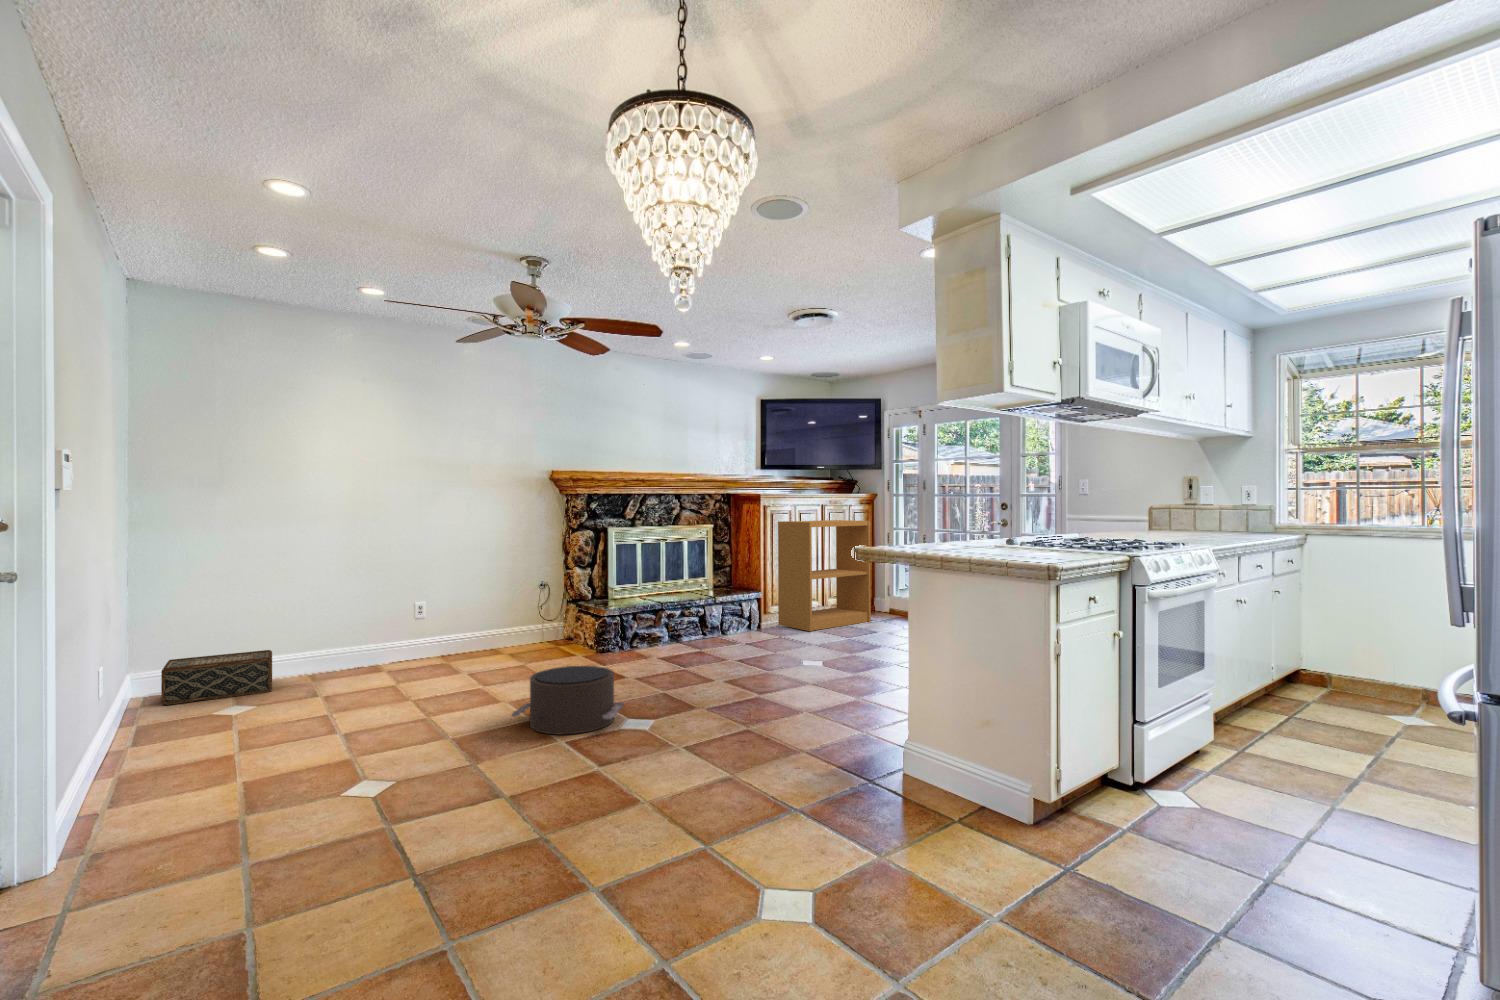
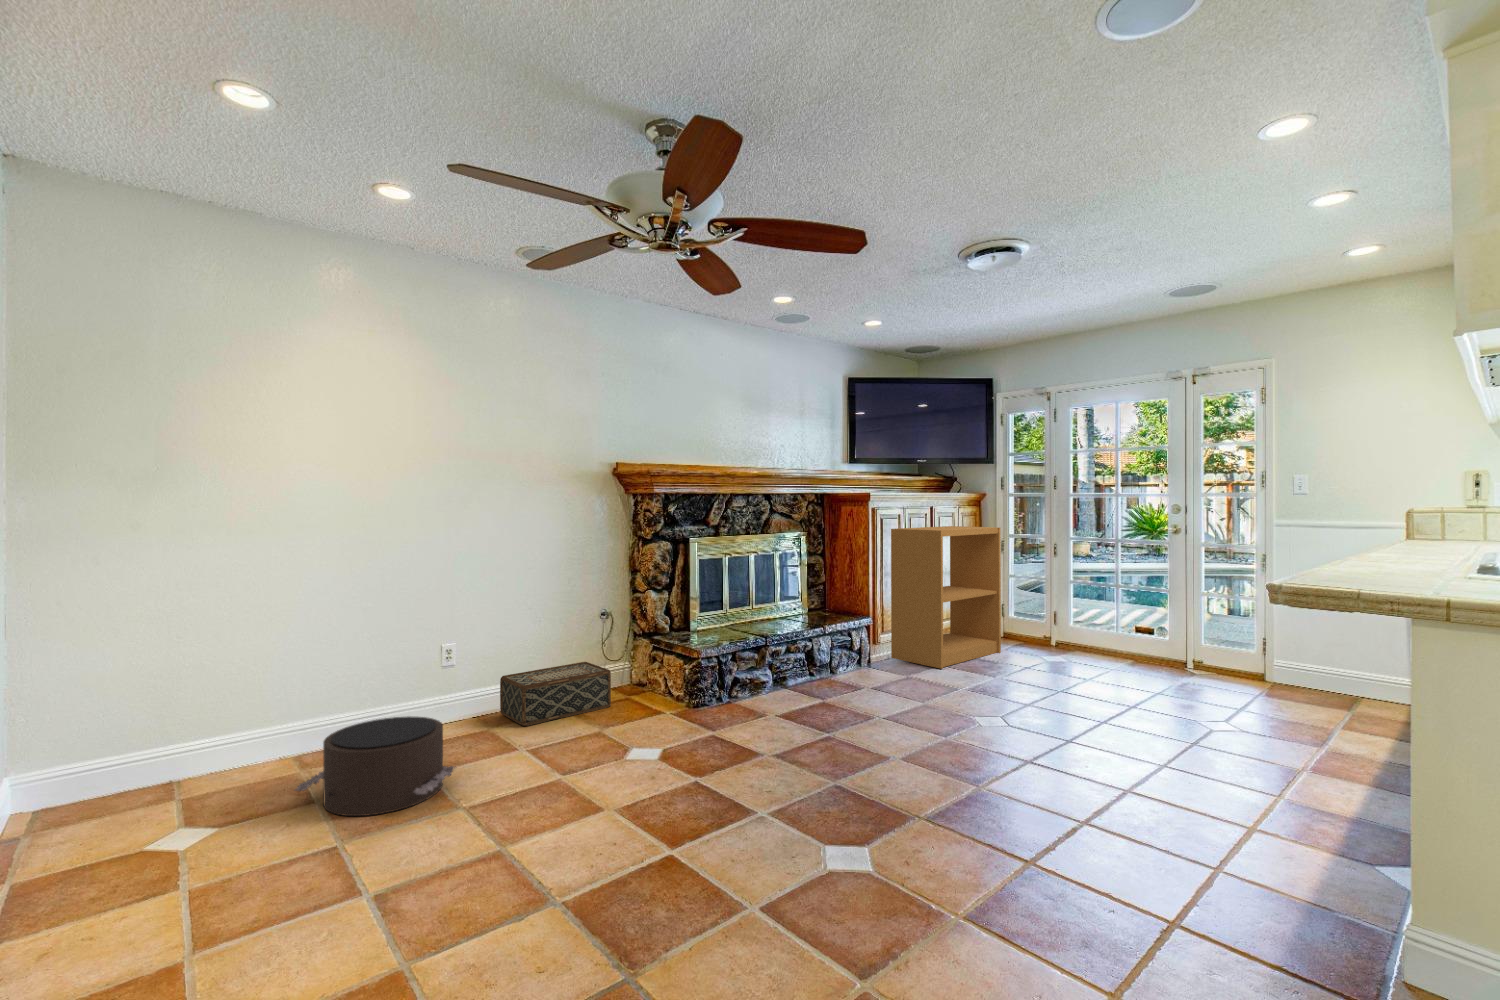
woven basket: present [161,650,272,705] -> present [500,662,611,726]
pouf: present [512,666,624,734] -> present [294,716,455,816]

